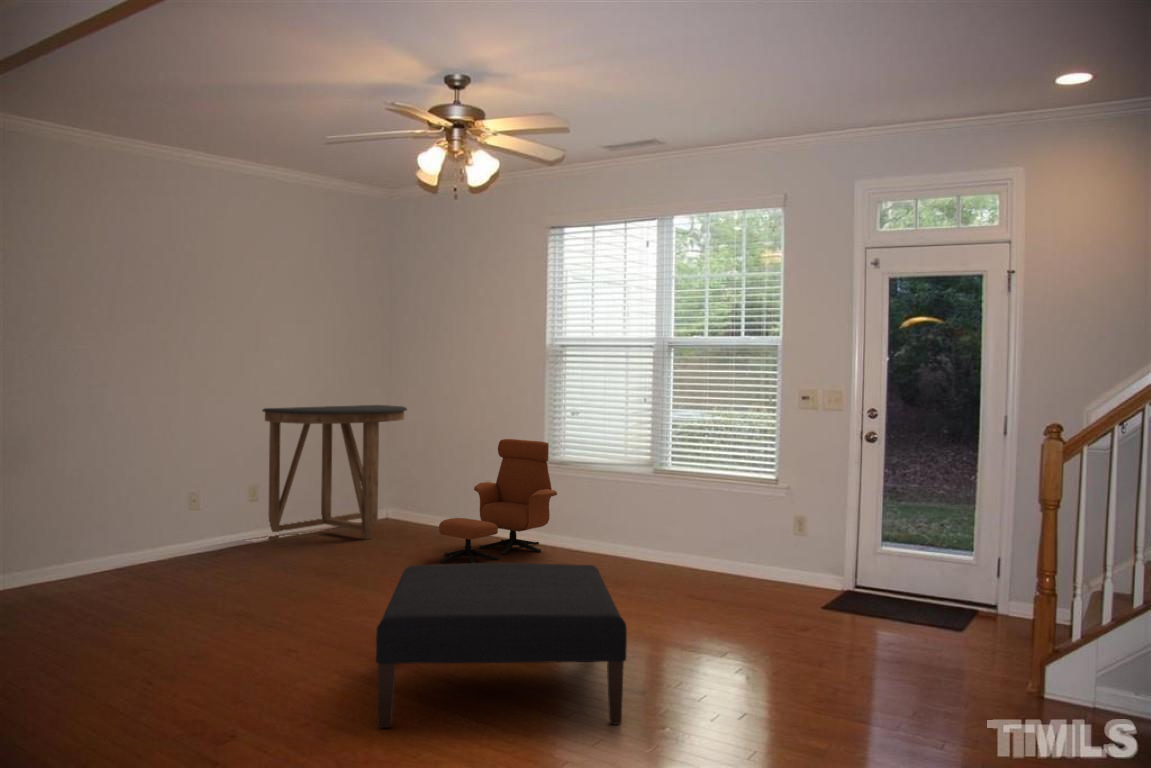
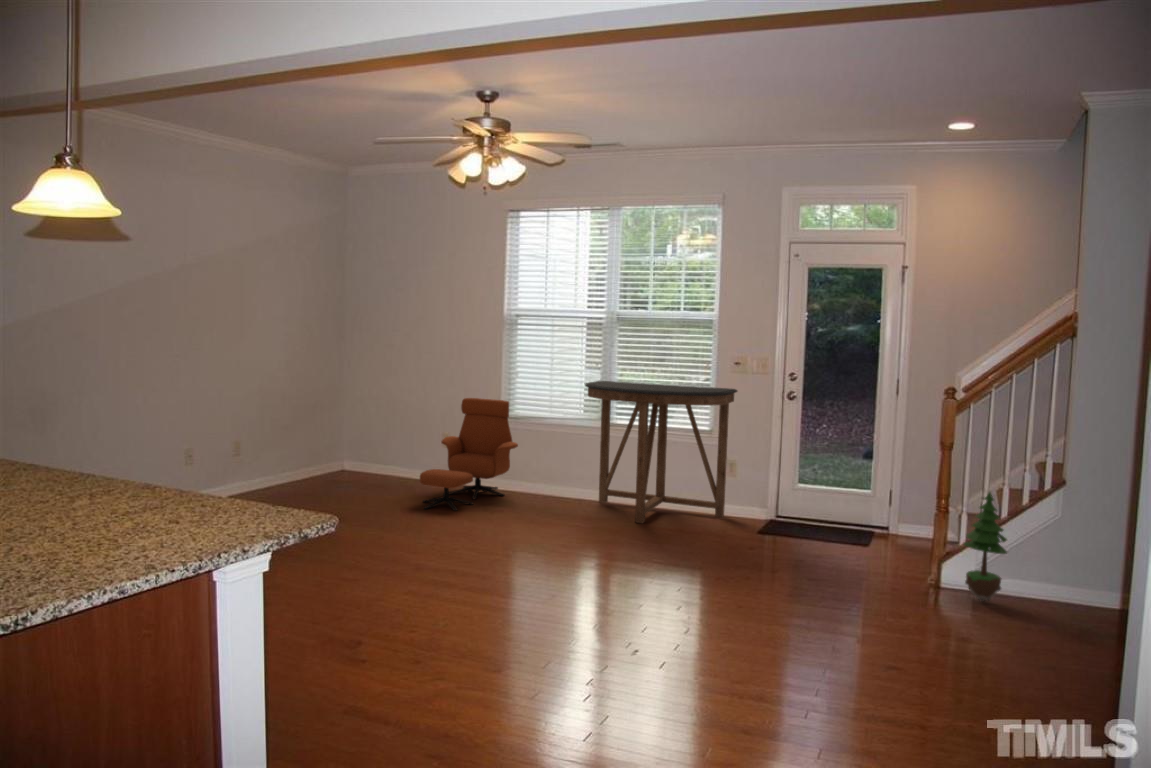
console table: present [262,405,407,541] -> present [585,381,737,523]
potted tree: none [1053,553,1116,706] -> present [964,492,1007,601]
ottoman: present [376,563,627,728] -> none [451,512,676,658]

